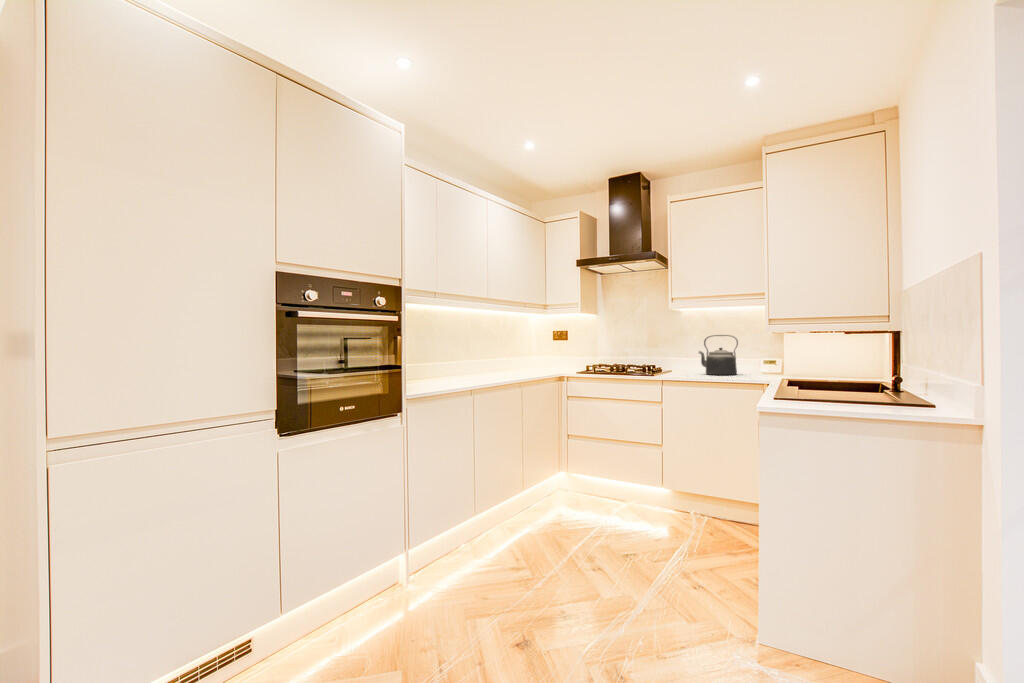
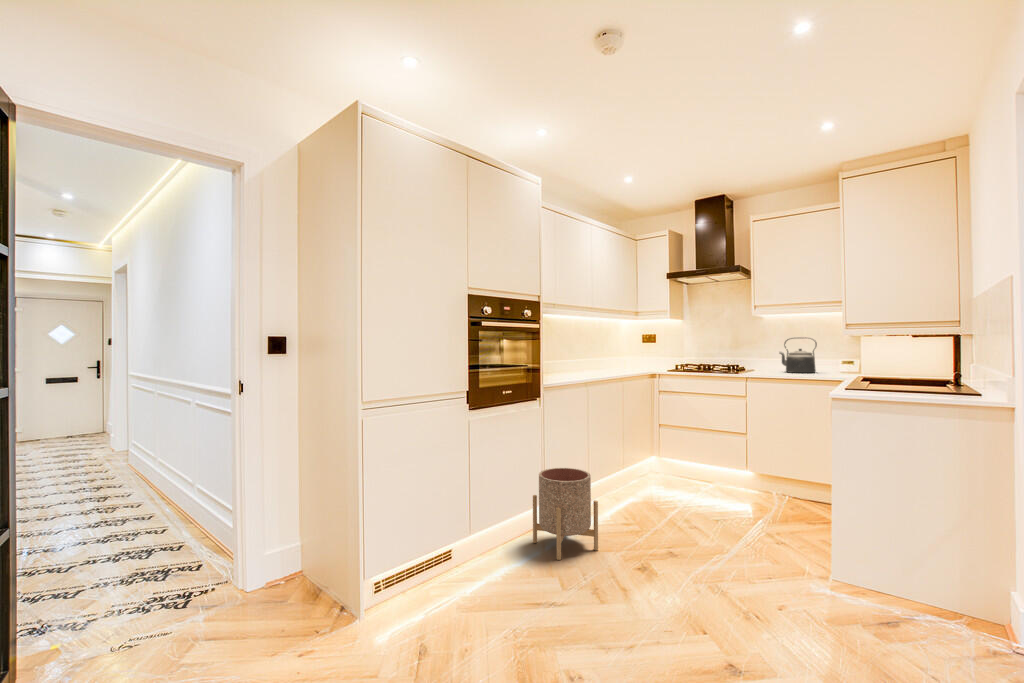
planter: none [386,507,472,641] -> present [533,468,598,560]

